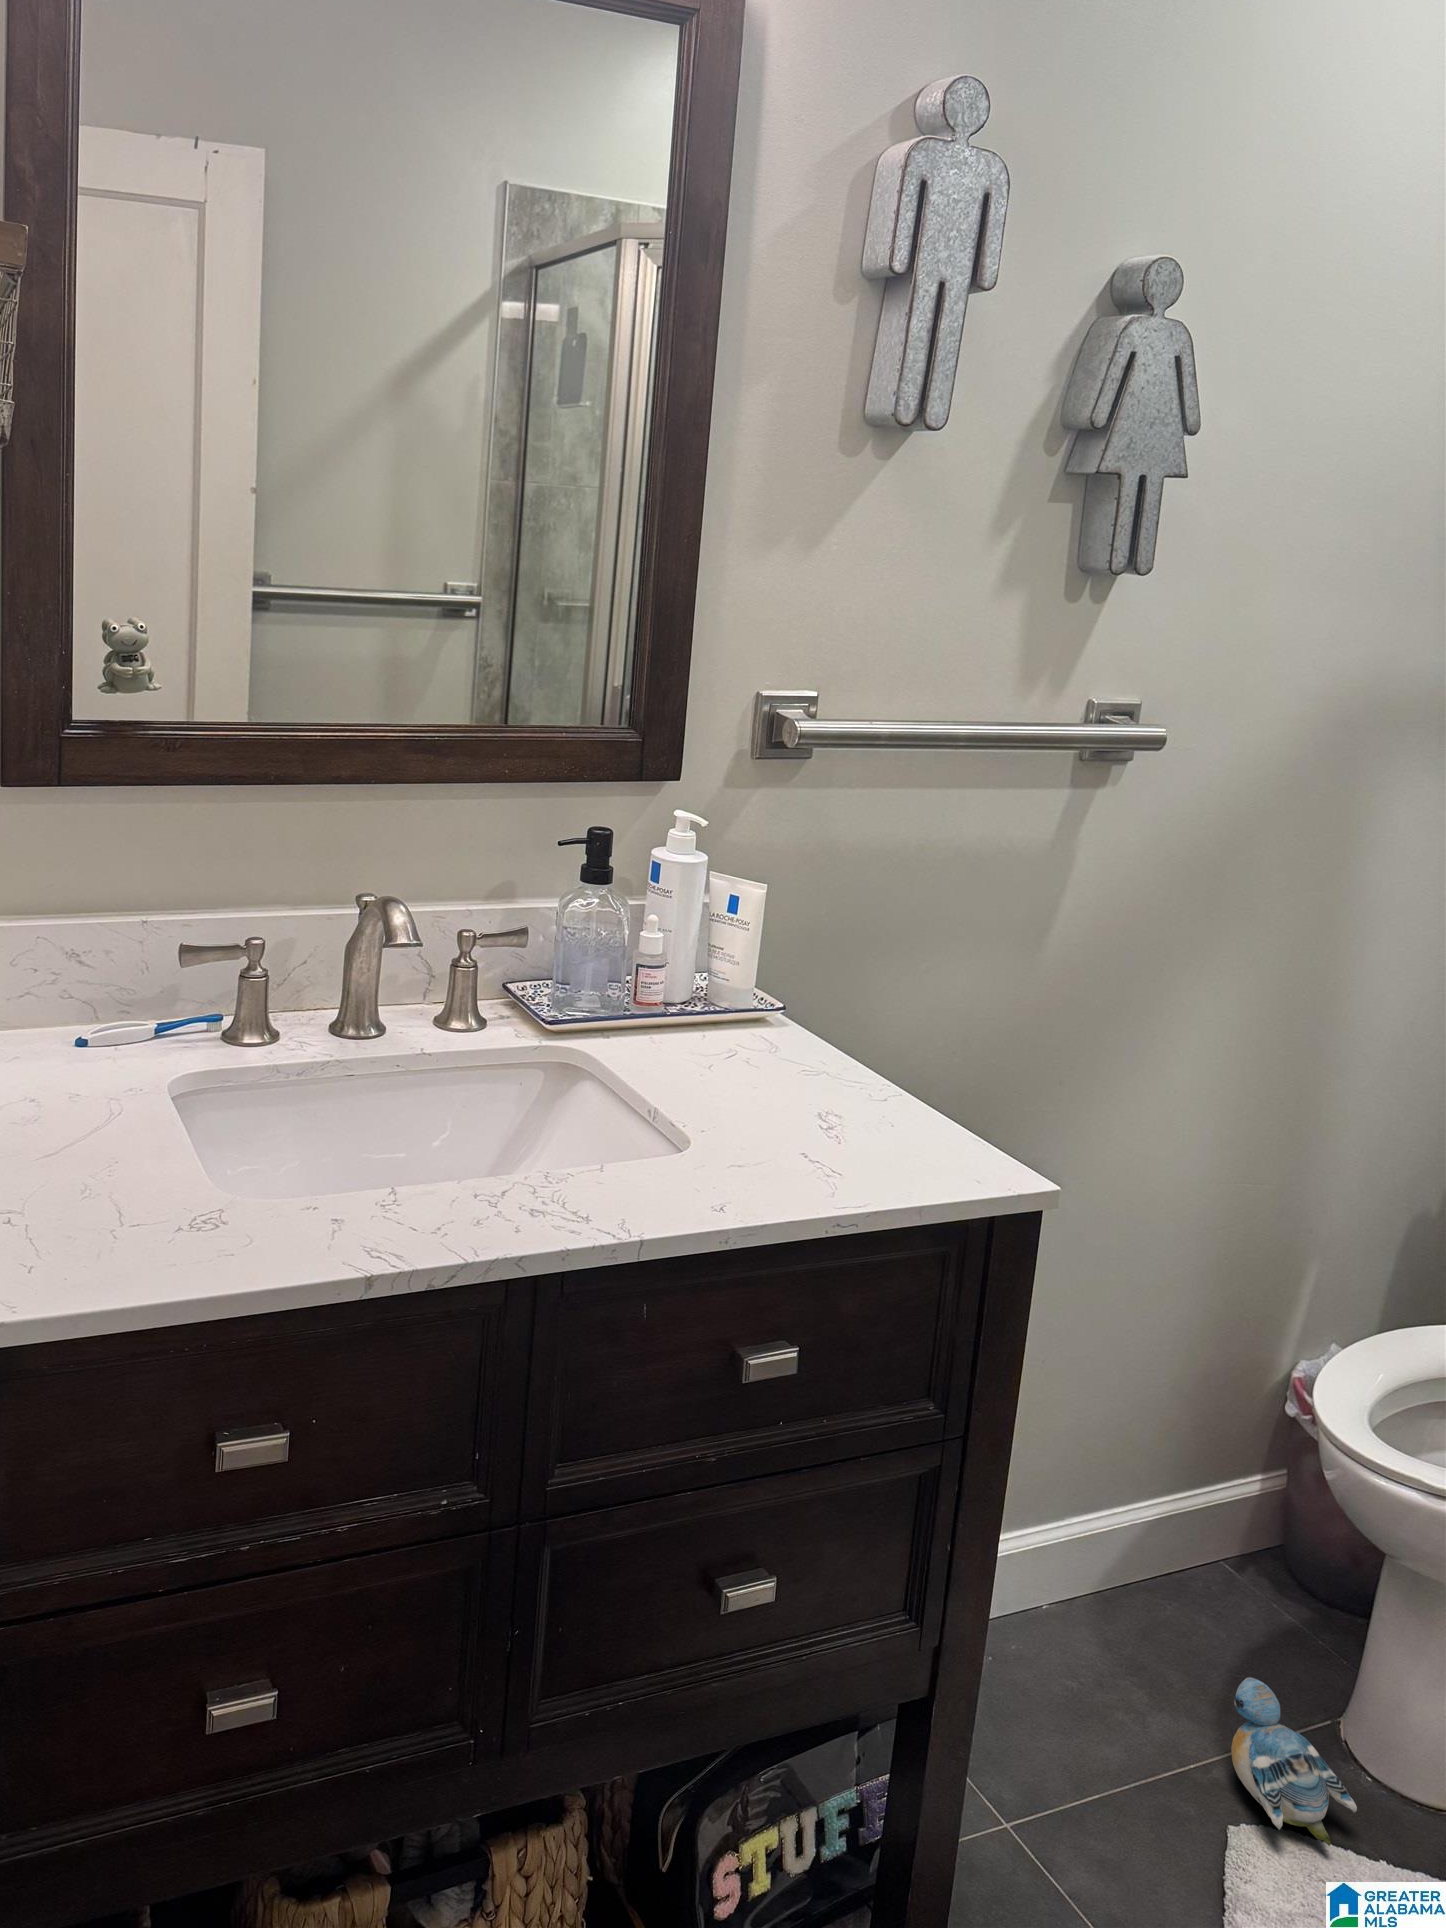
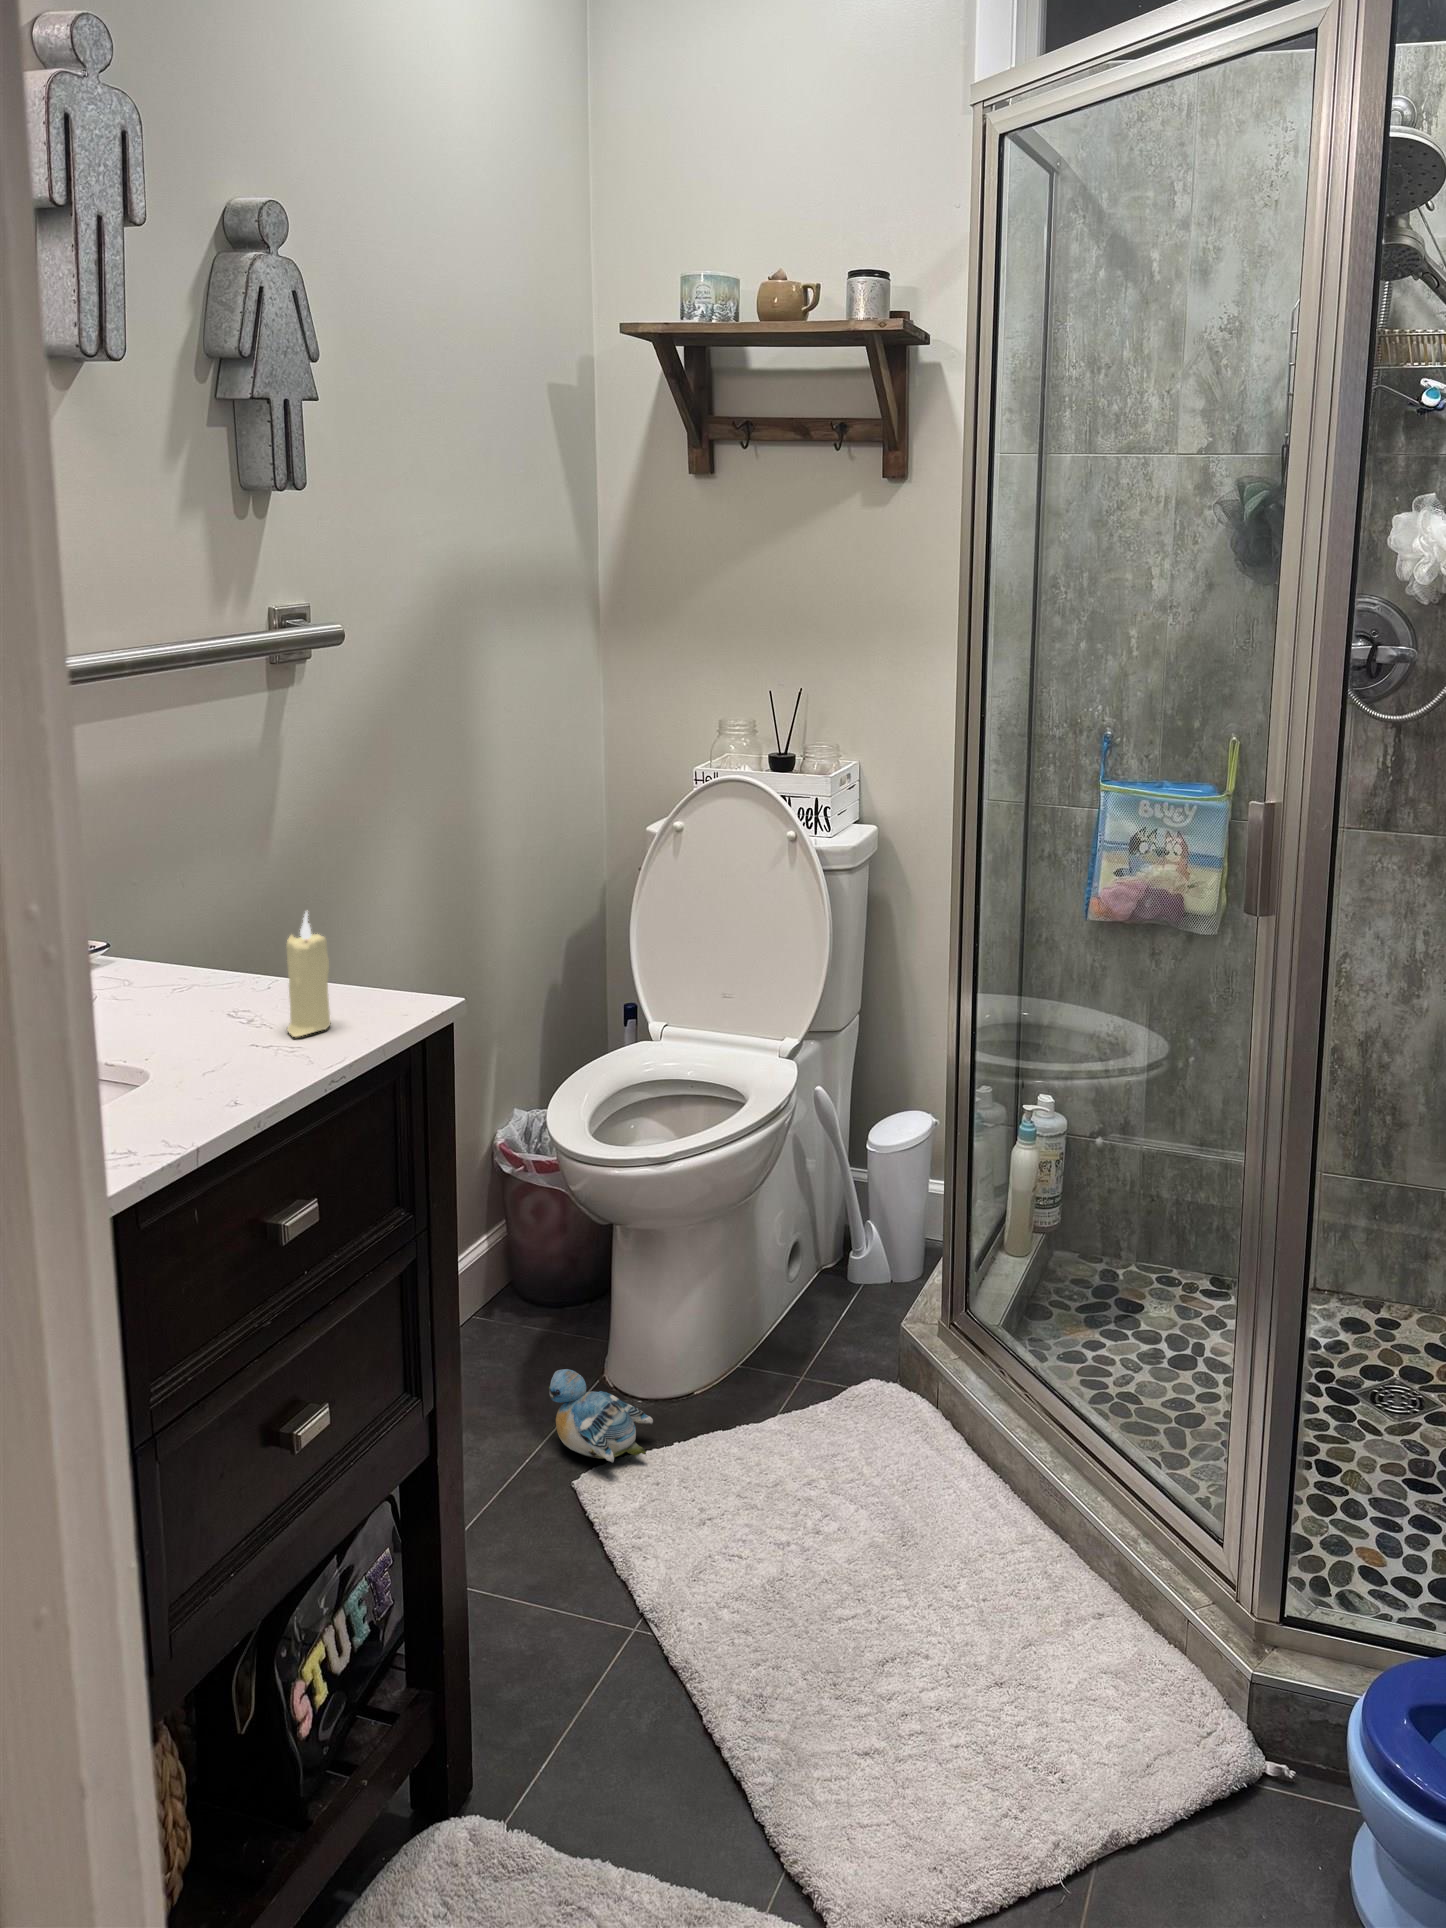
candle: none [849,1029,909,1165] -> present [286,912,331,1037]

